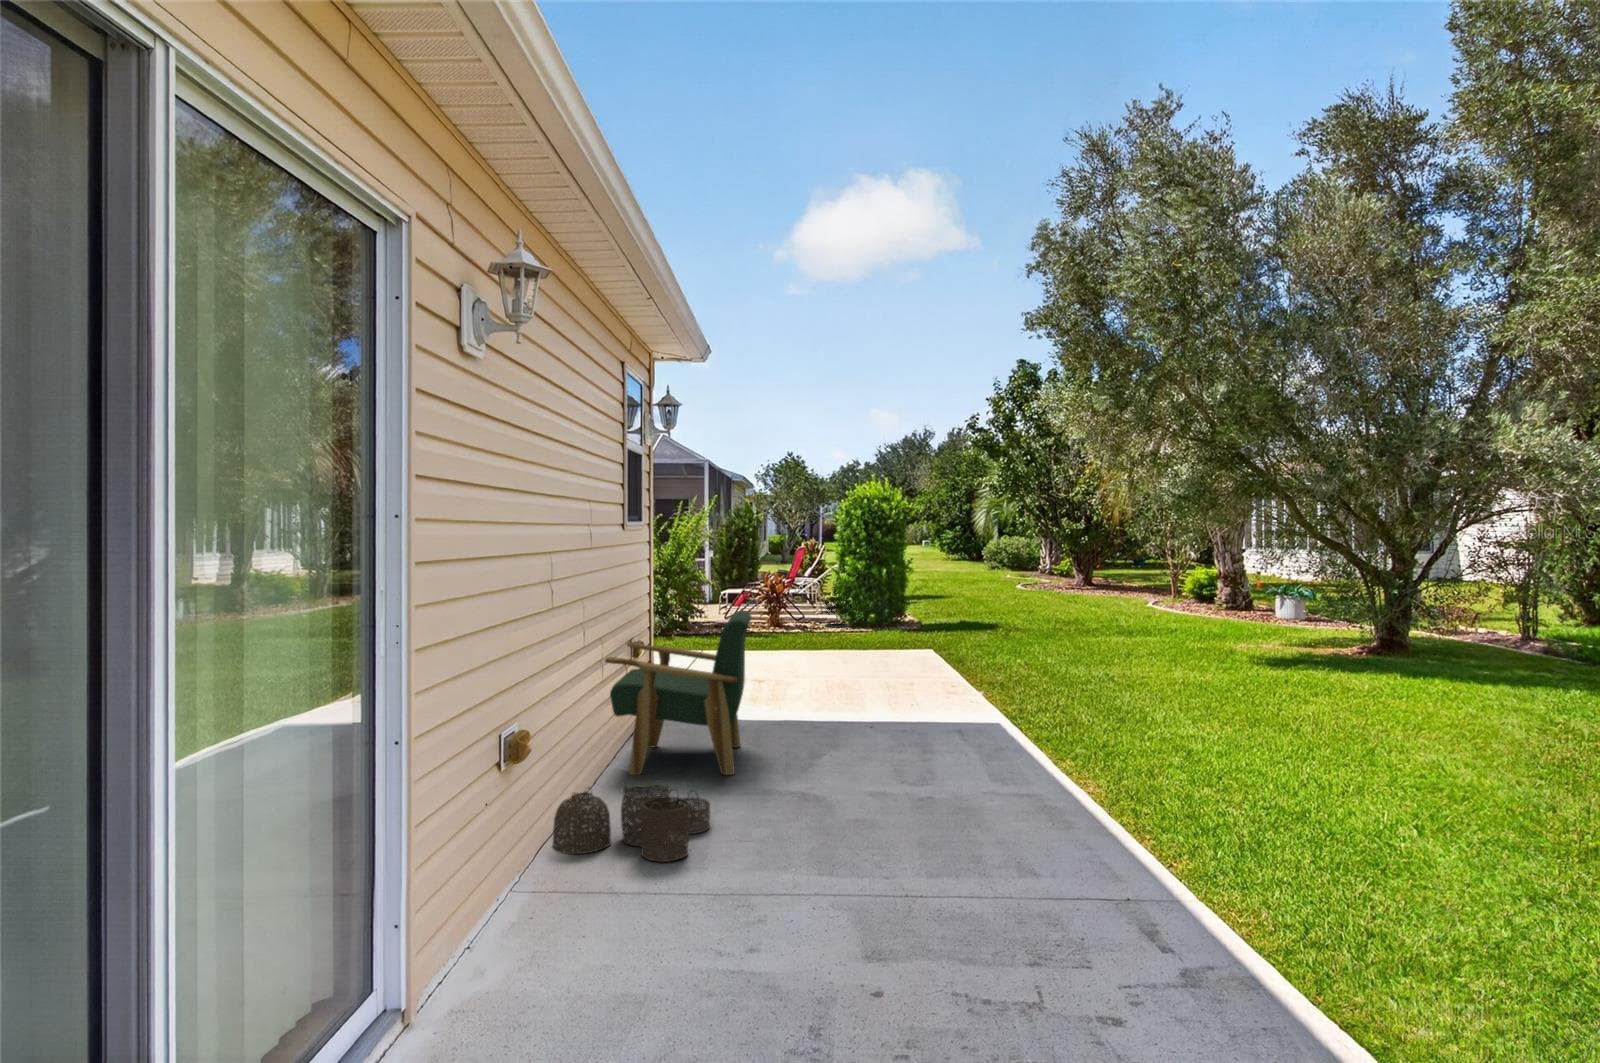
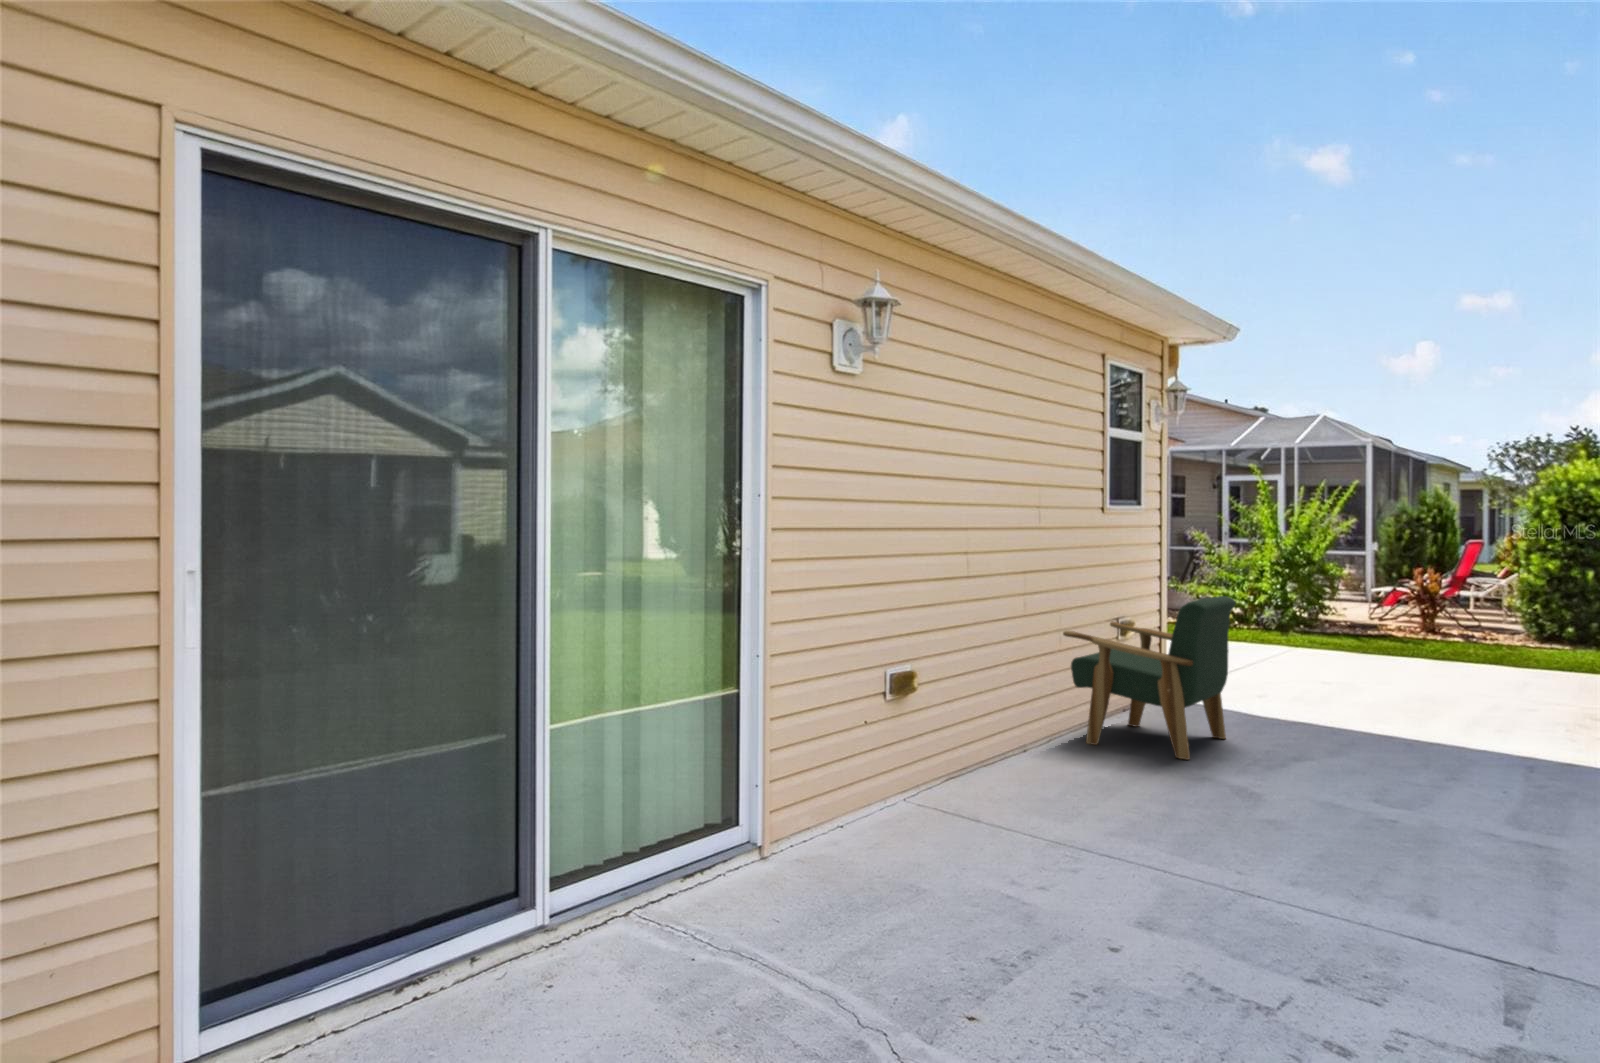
potted tree: present [823,583,849,627] -> none [1488,584,1538,641]
woven basket: present [552,783,710,862] -> none [963,736,1115,811]

